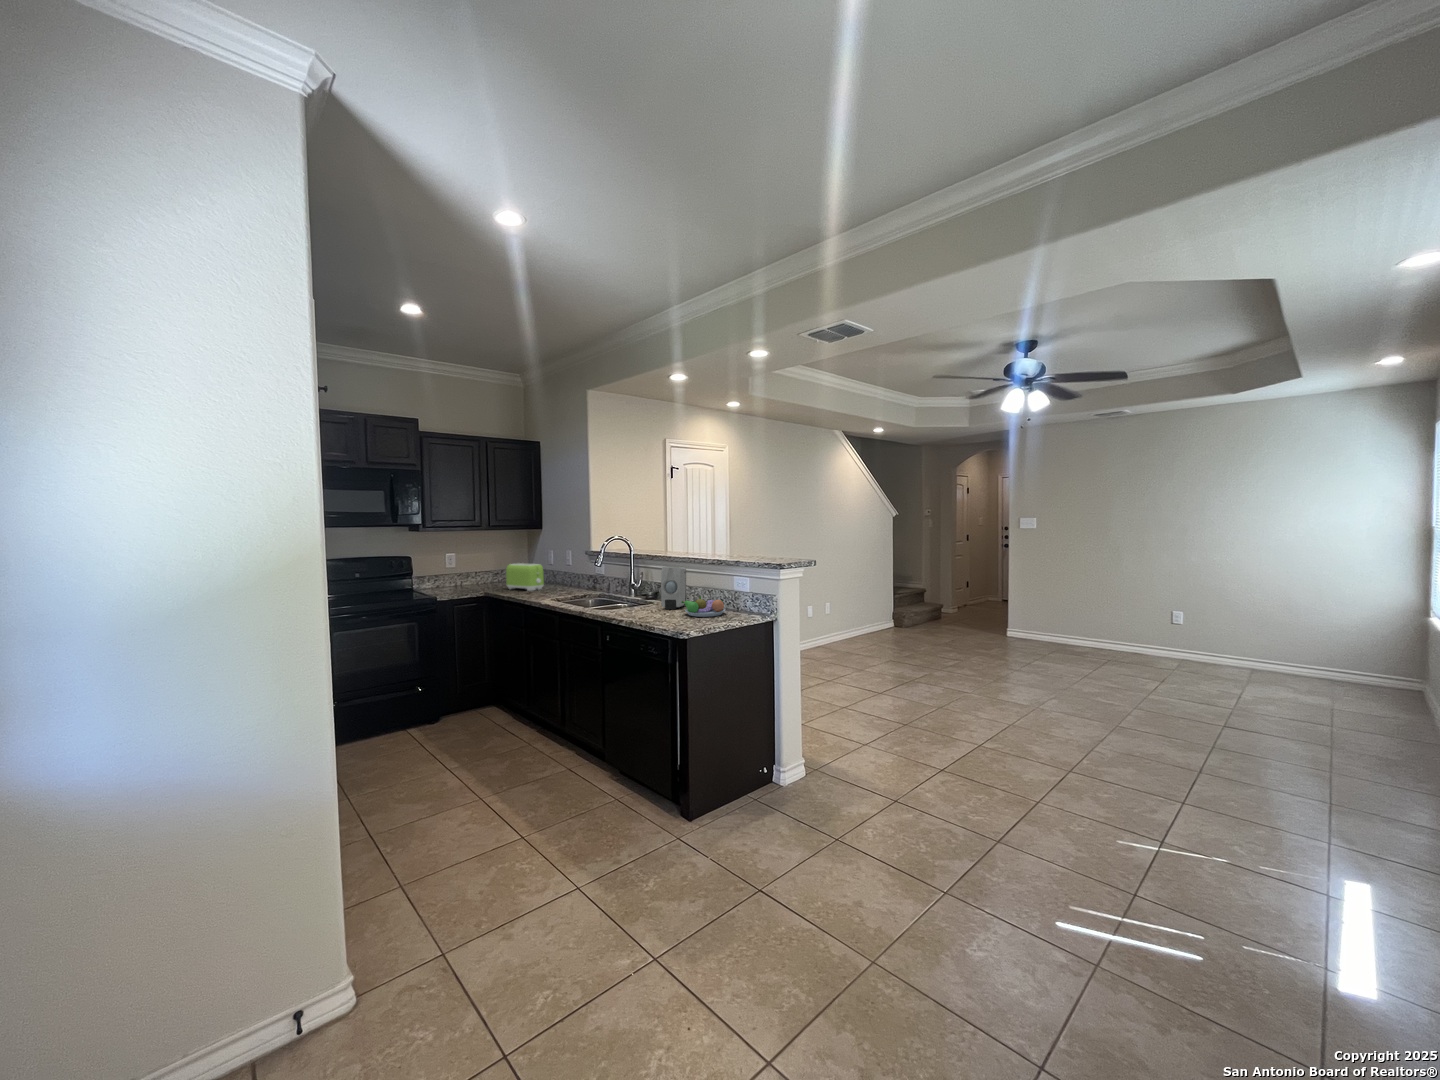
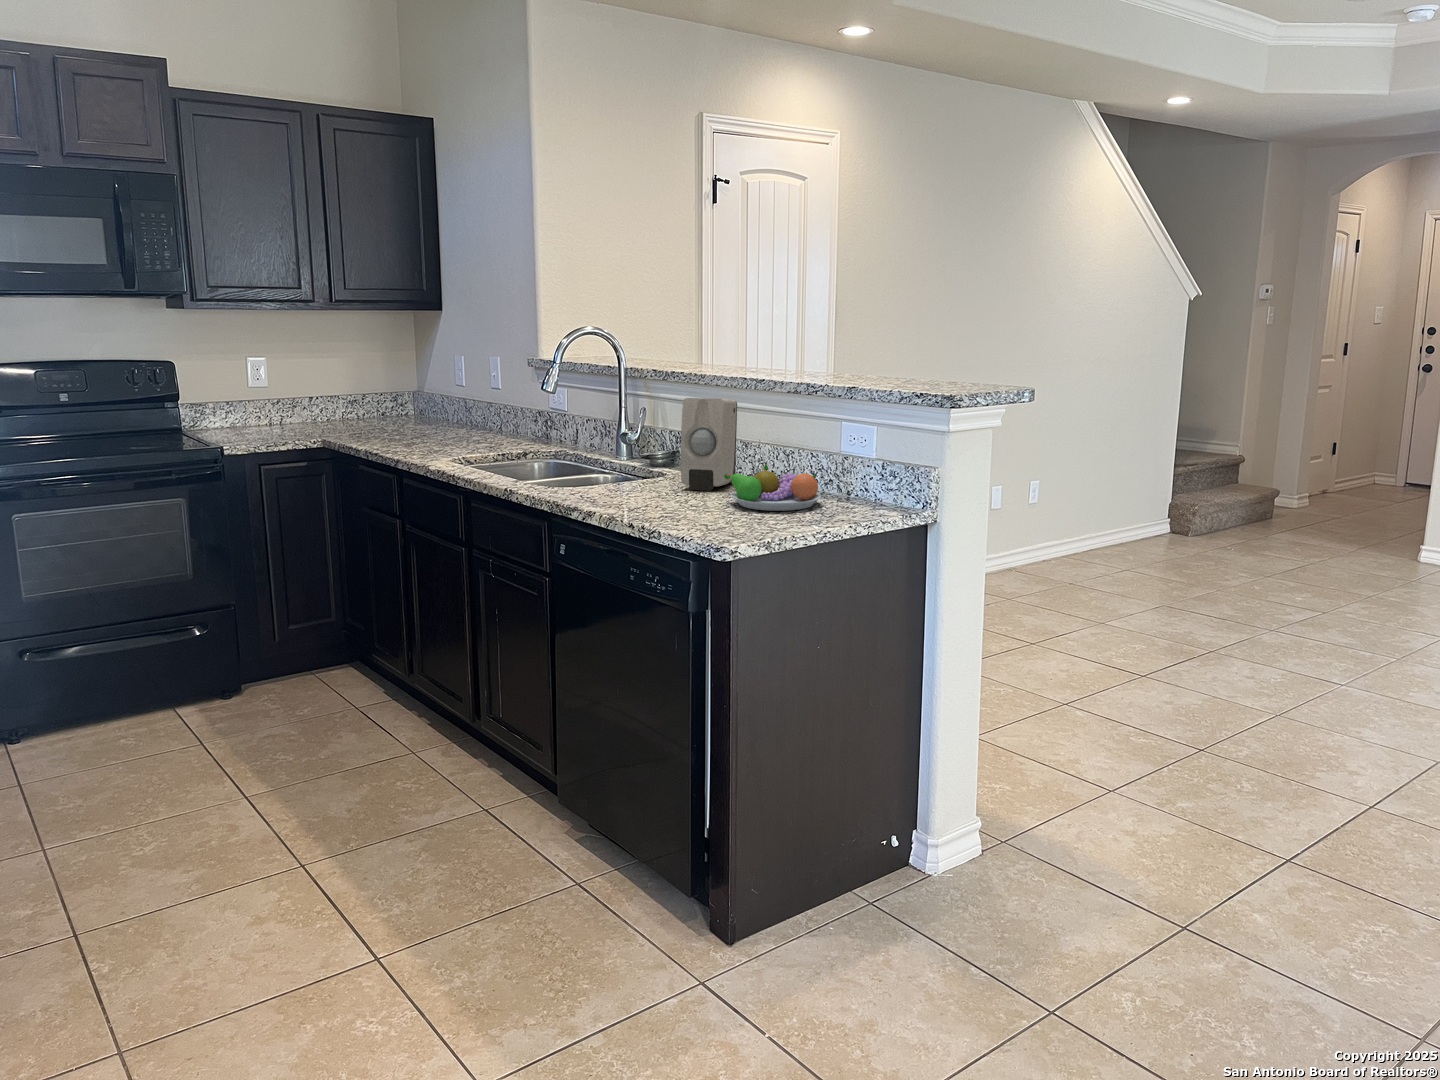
toaster: present [506,563,544,591] -> none [366,381,442,439]

